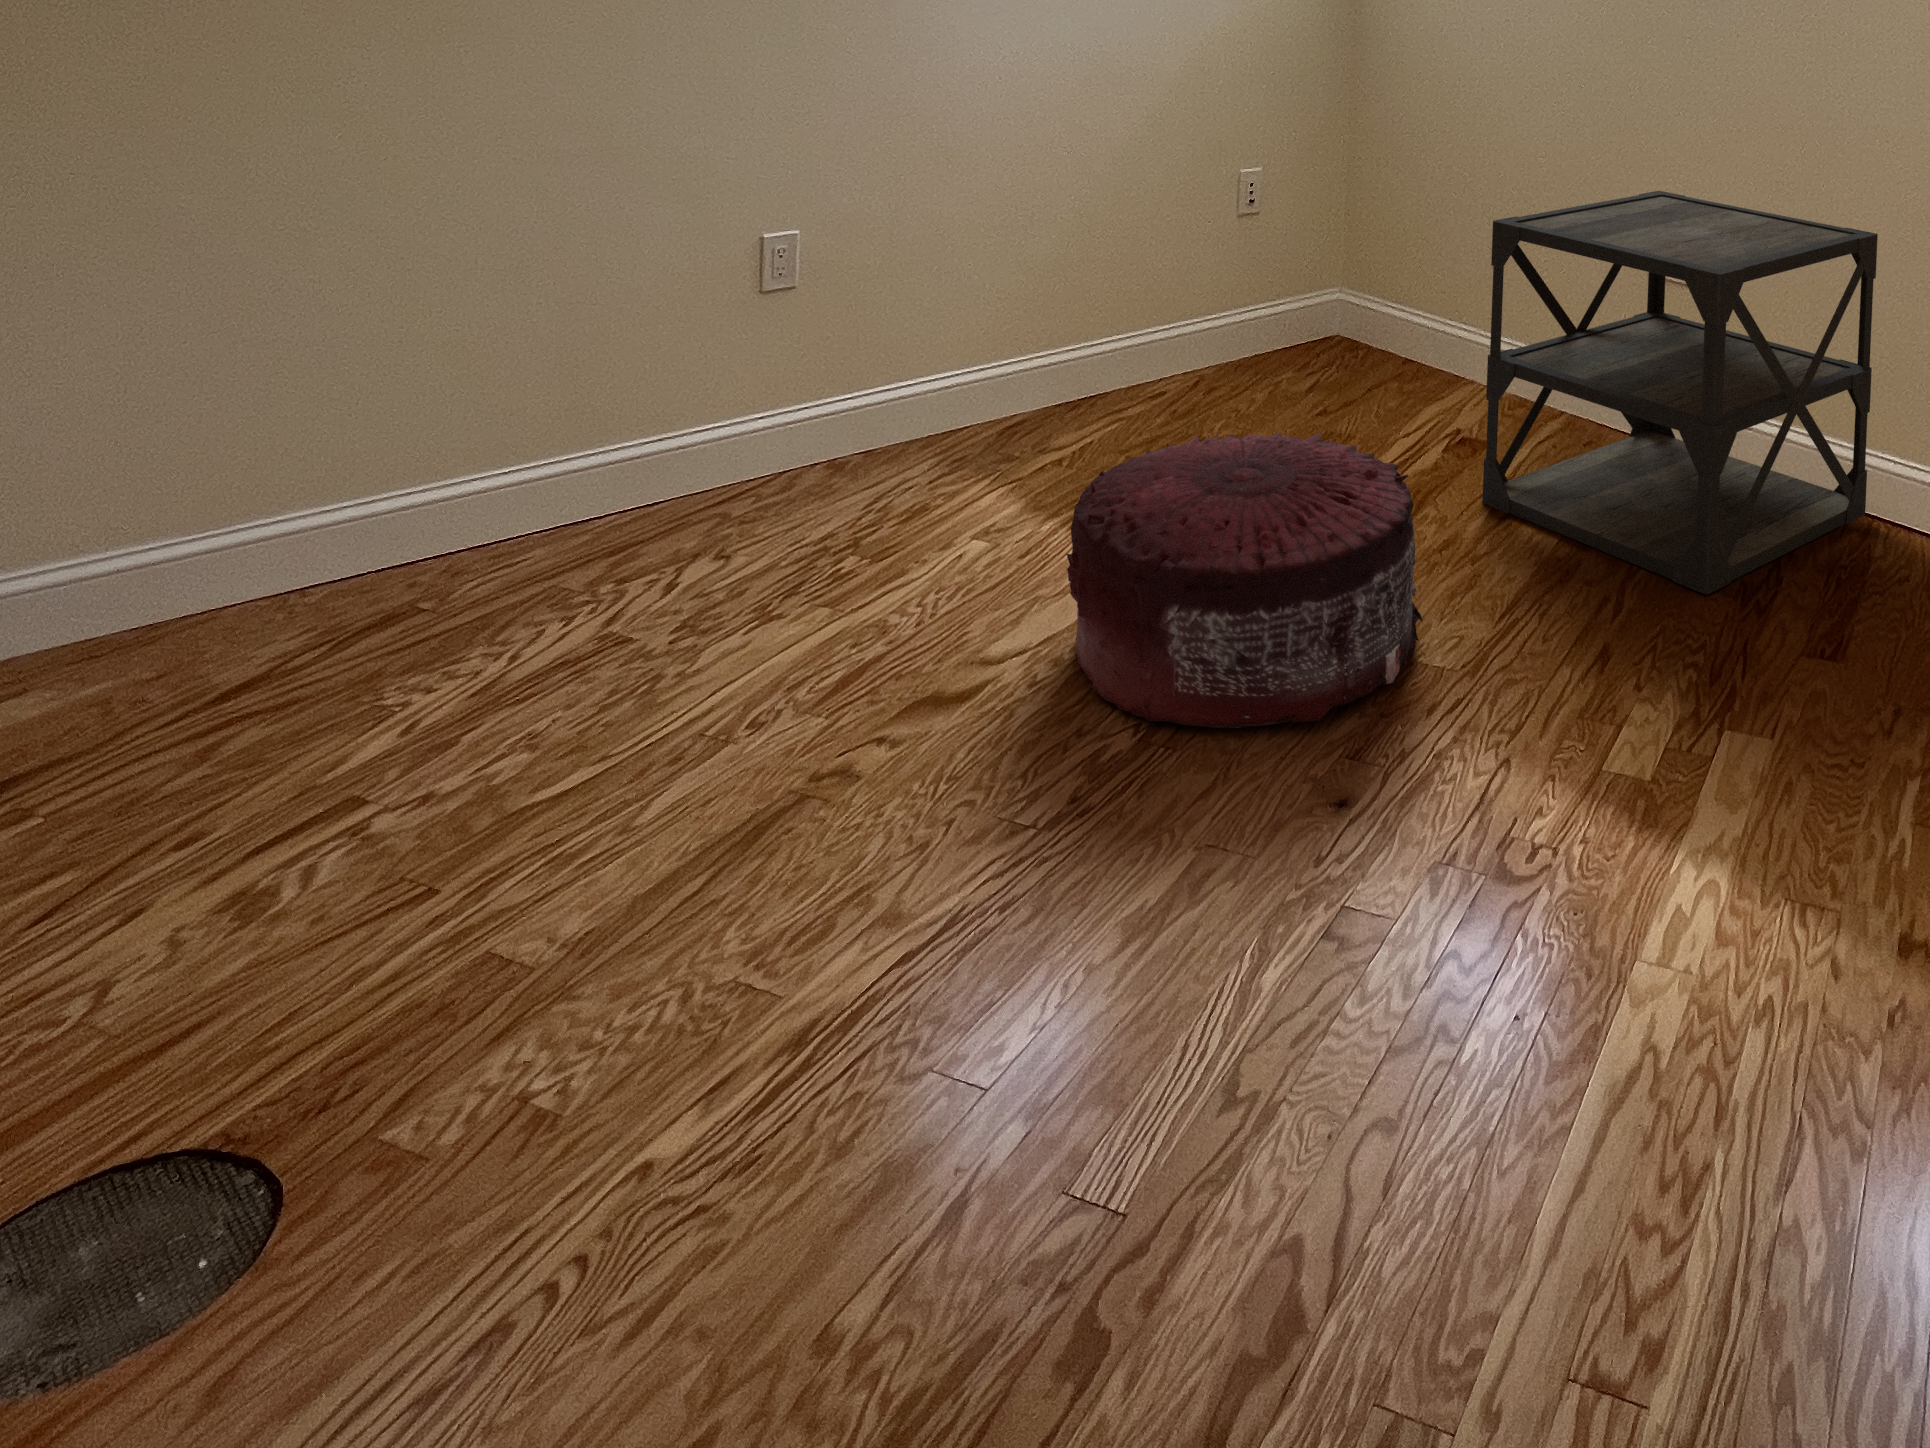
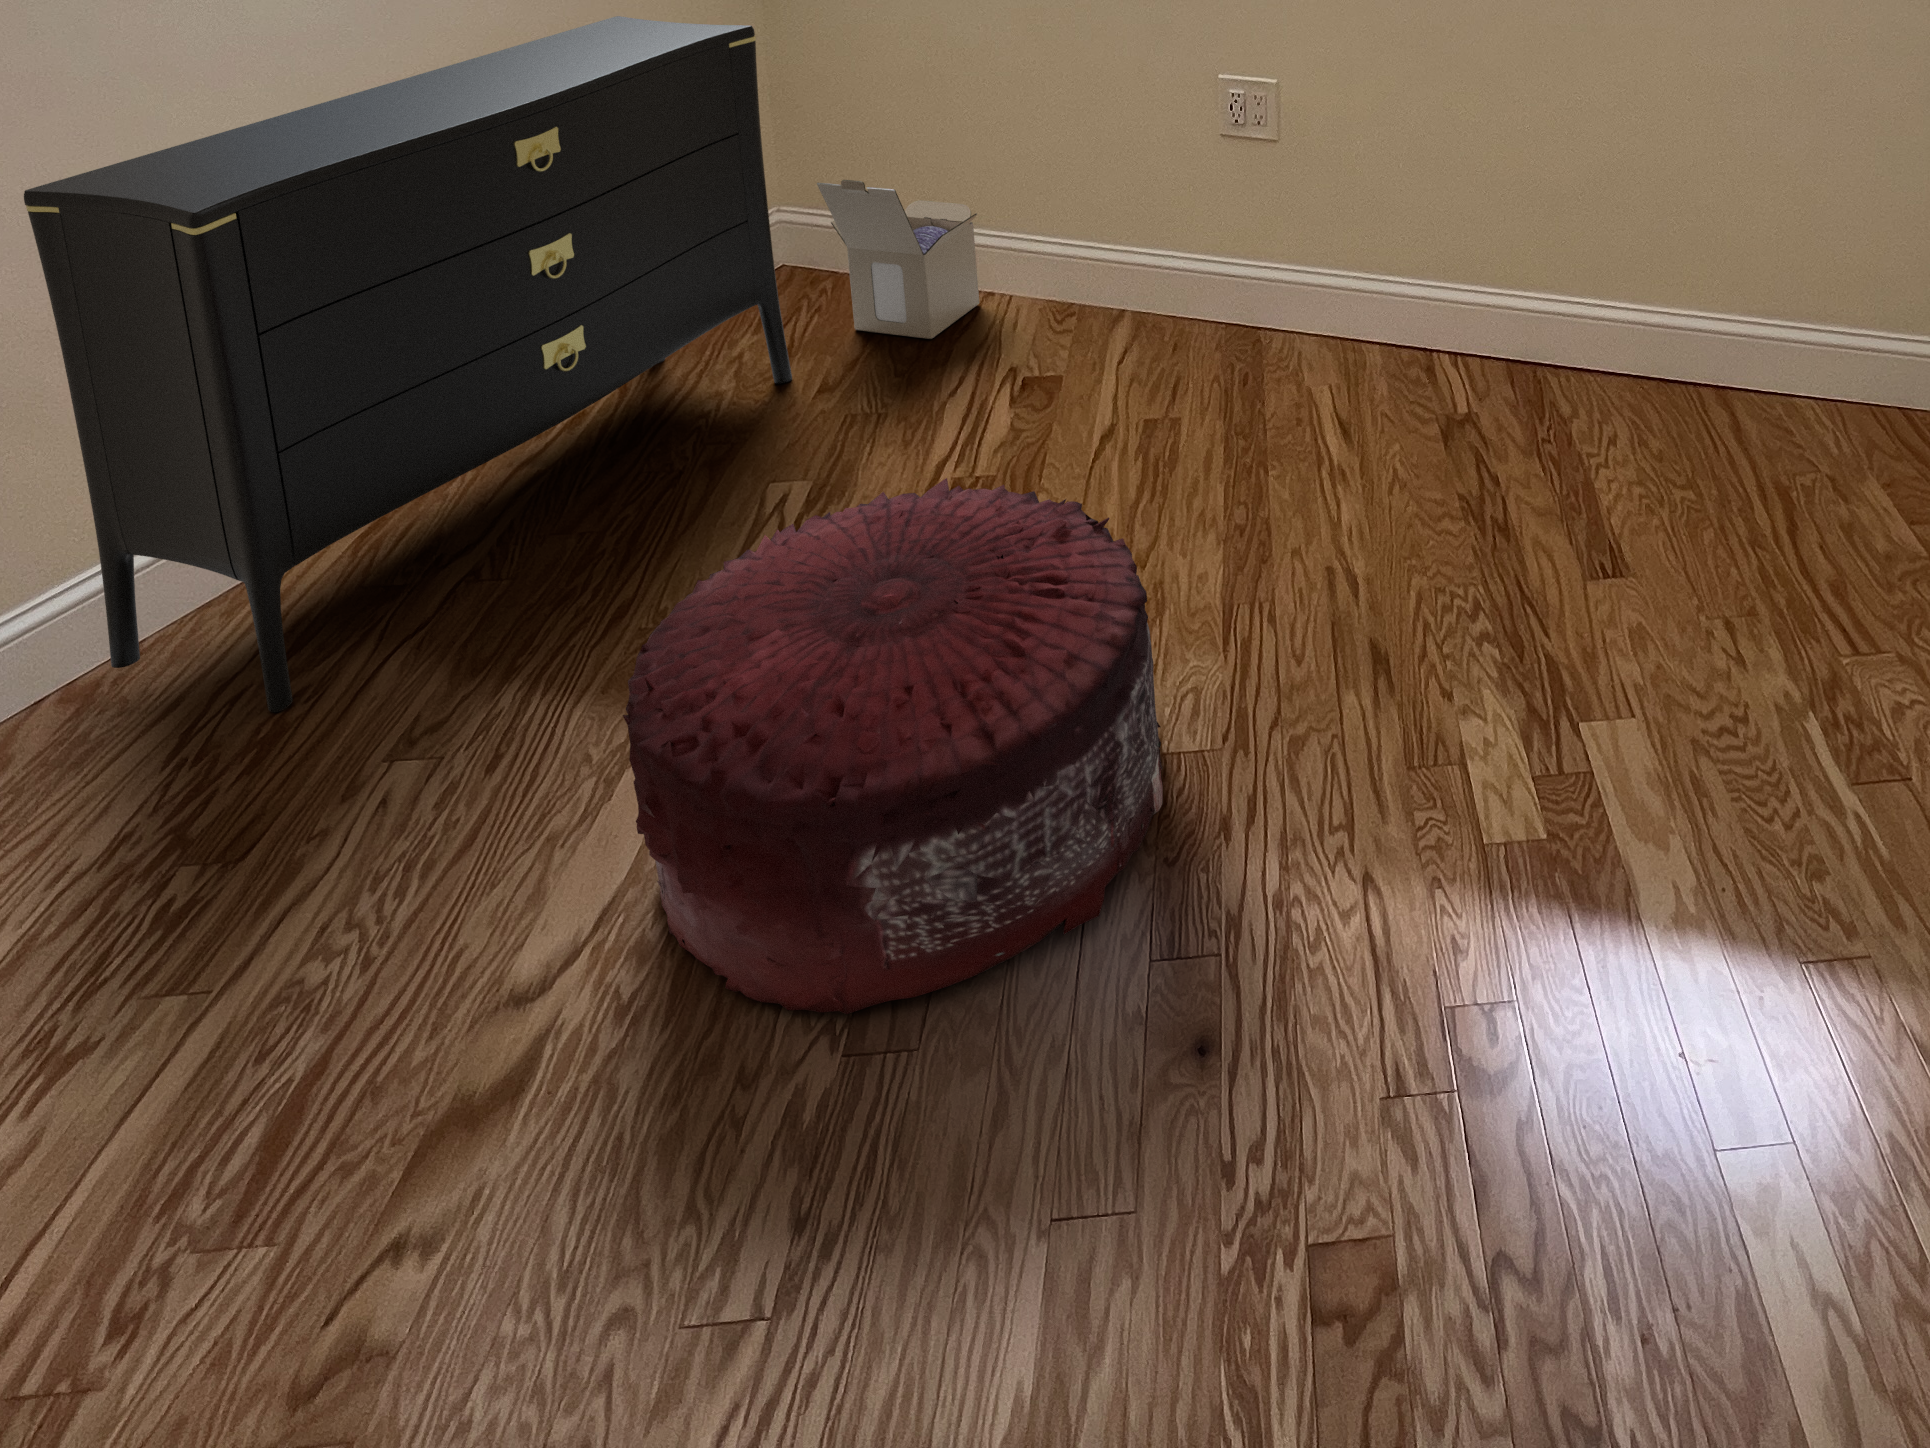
dresser: none [859,111,1311,497] -> present [24,16,792,712]
side table: present [1482,191,1878,594] -> none [1087,38,1535,531]
cardboard box: none [1344,255,1459,395] -> present [817,180,979,339]

